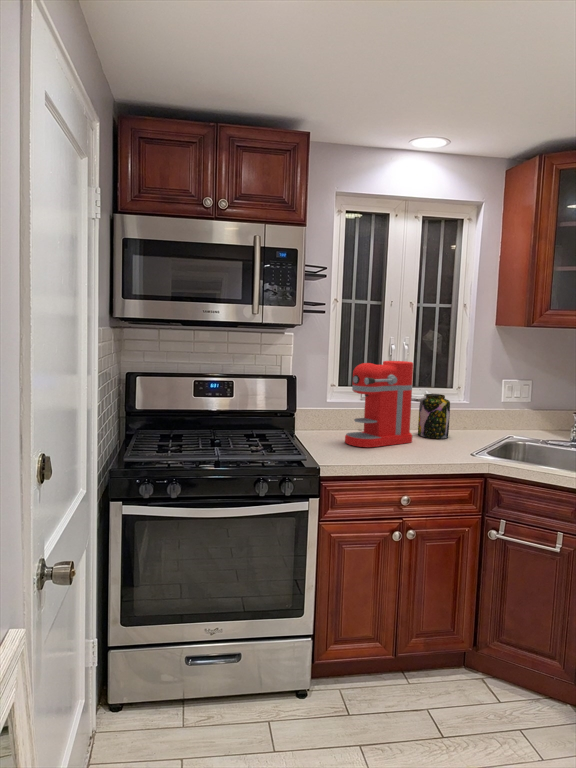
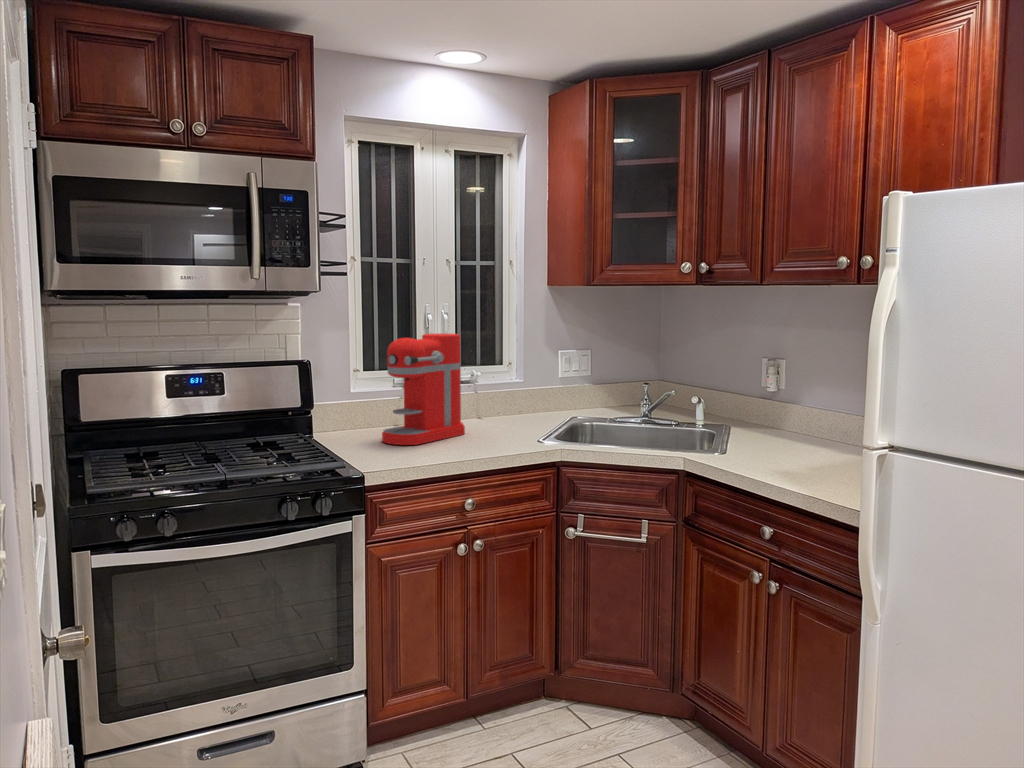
jar: present [418,394,450,439] -> none [468,372,505,427]

